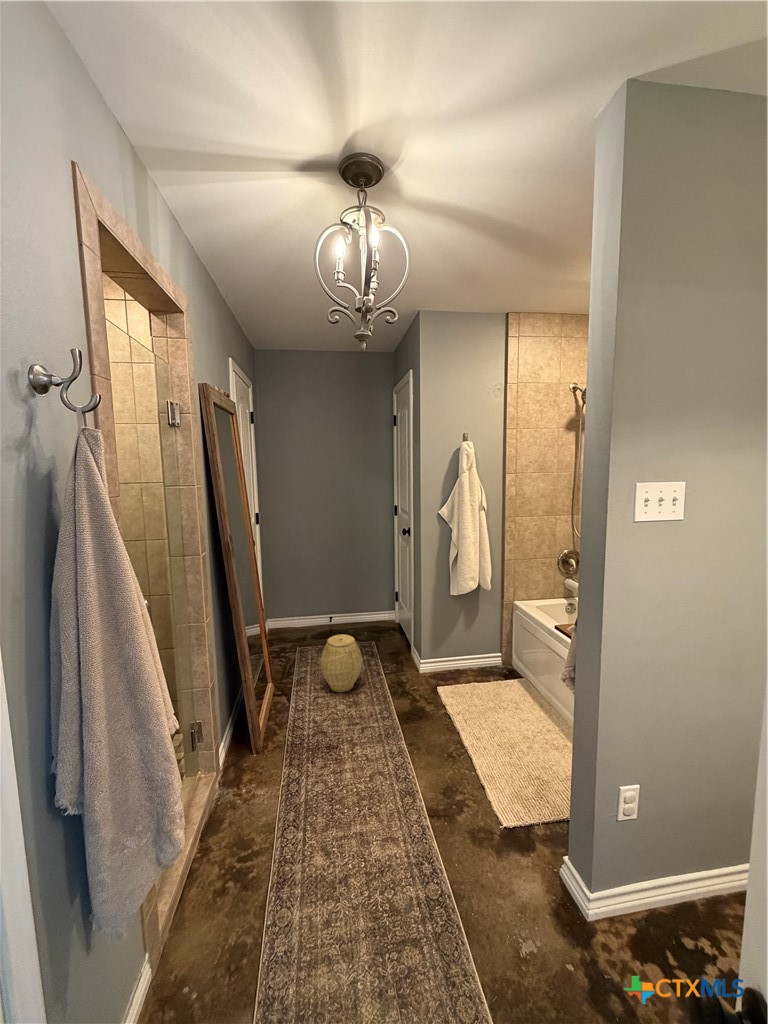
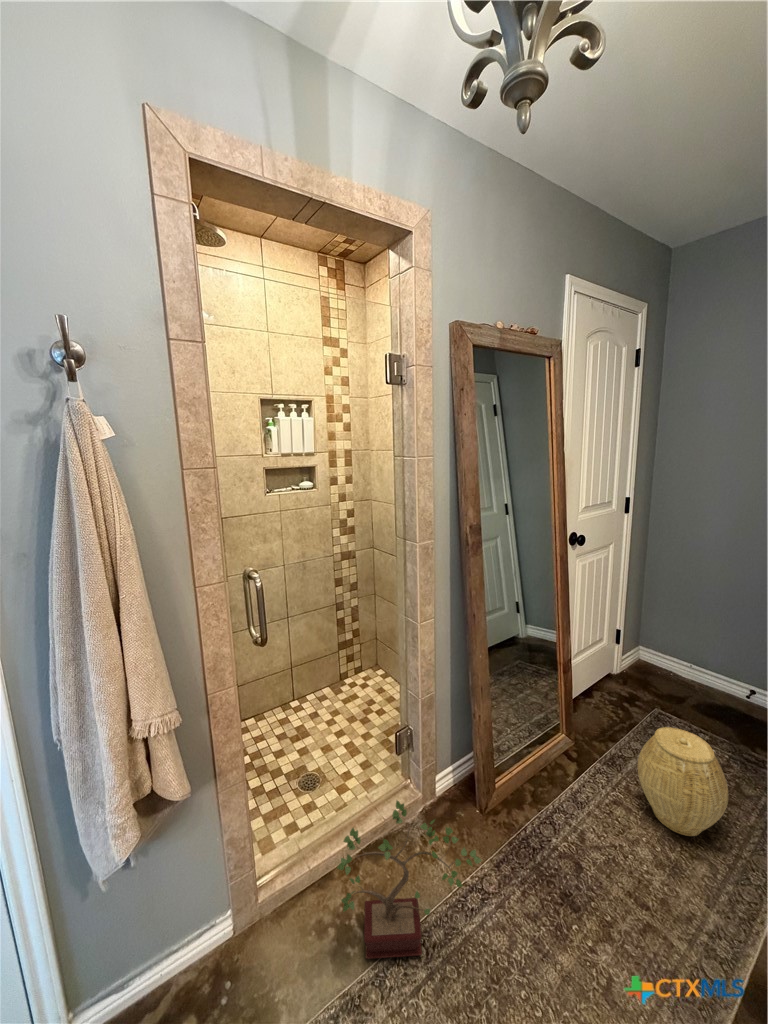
potted plant: none [240,729,319,863] -> present [337,801,482,959]

